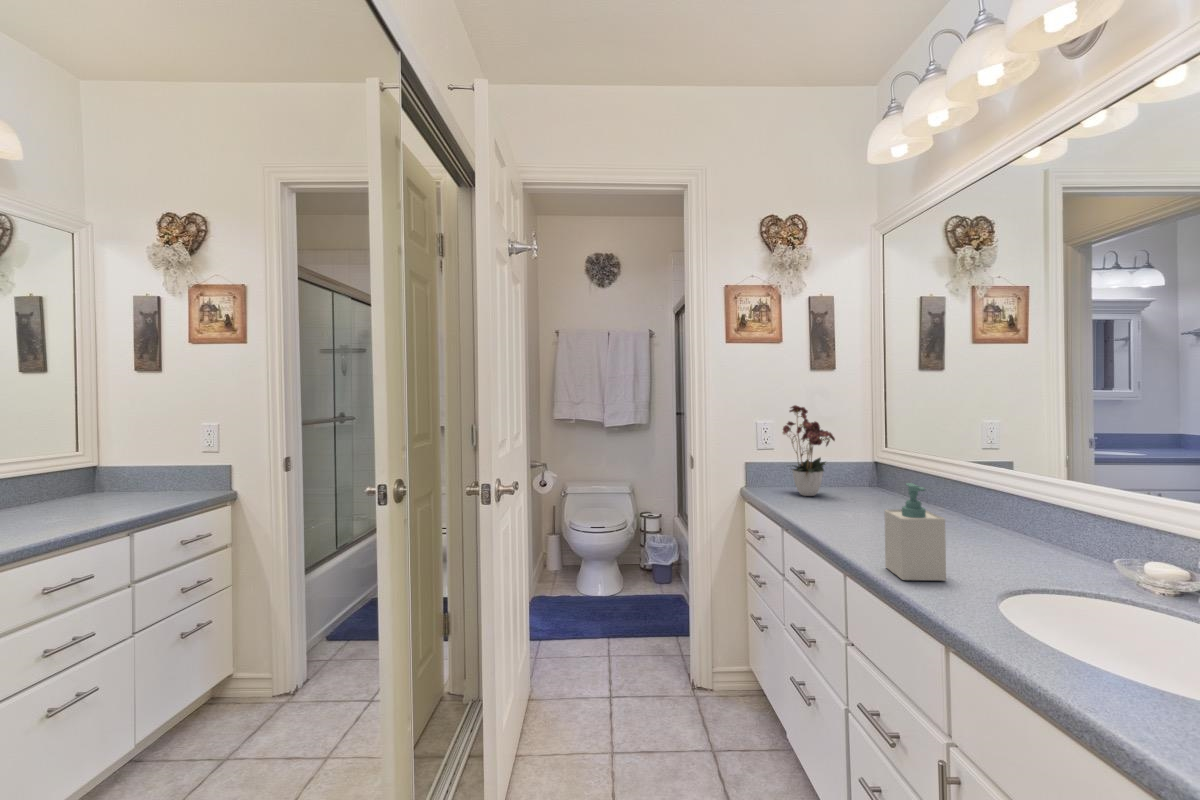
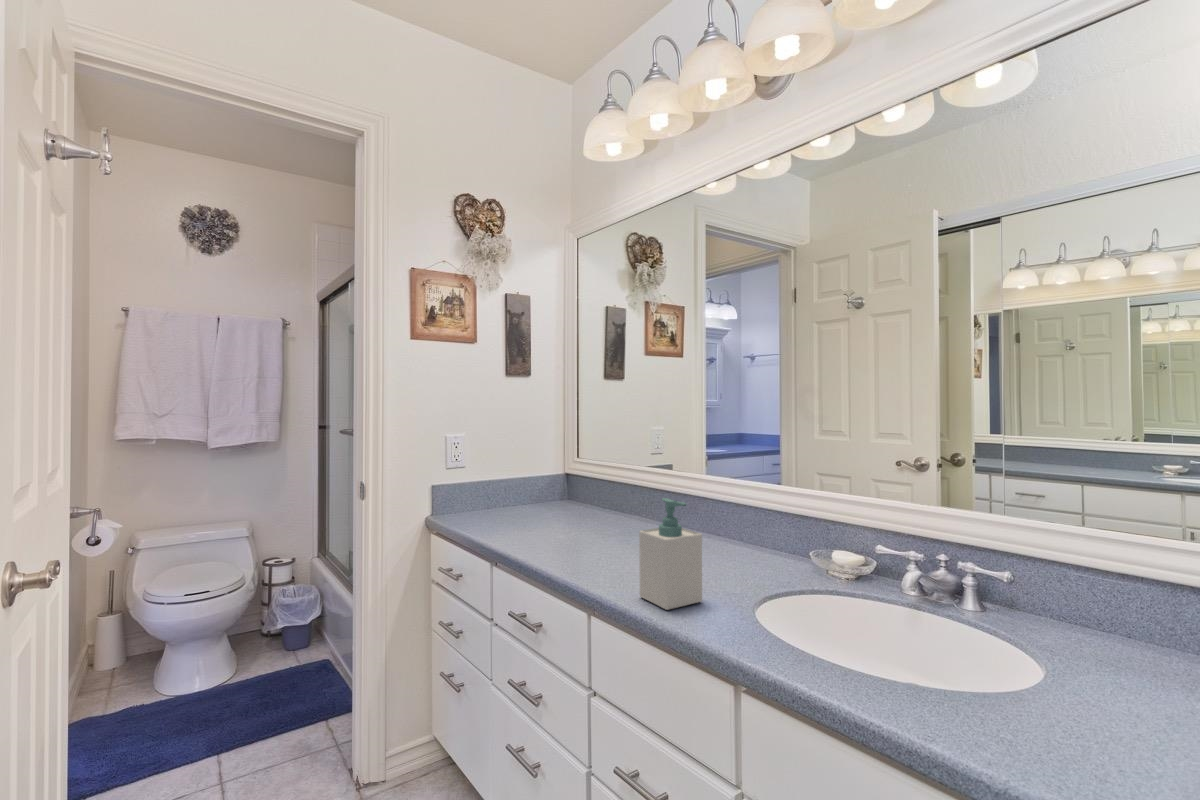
flower arrangement: present [783,405,835,496] -> none [474,410,544,519]

